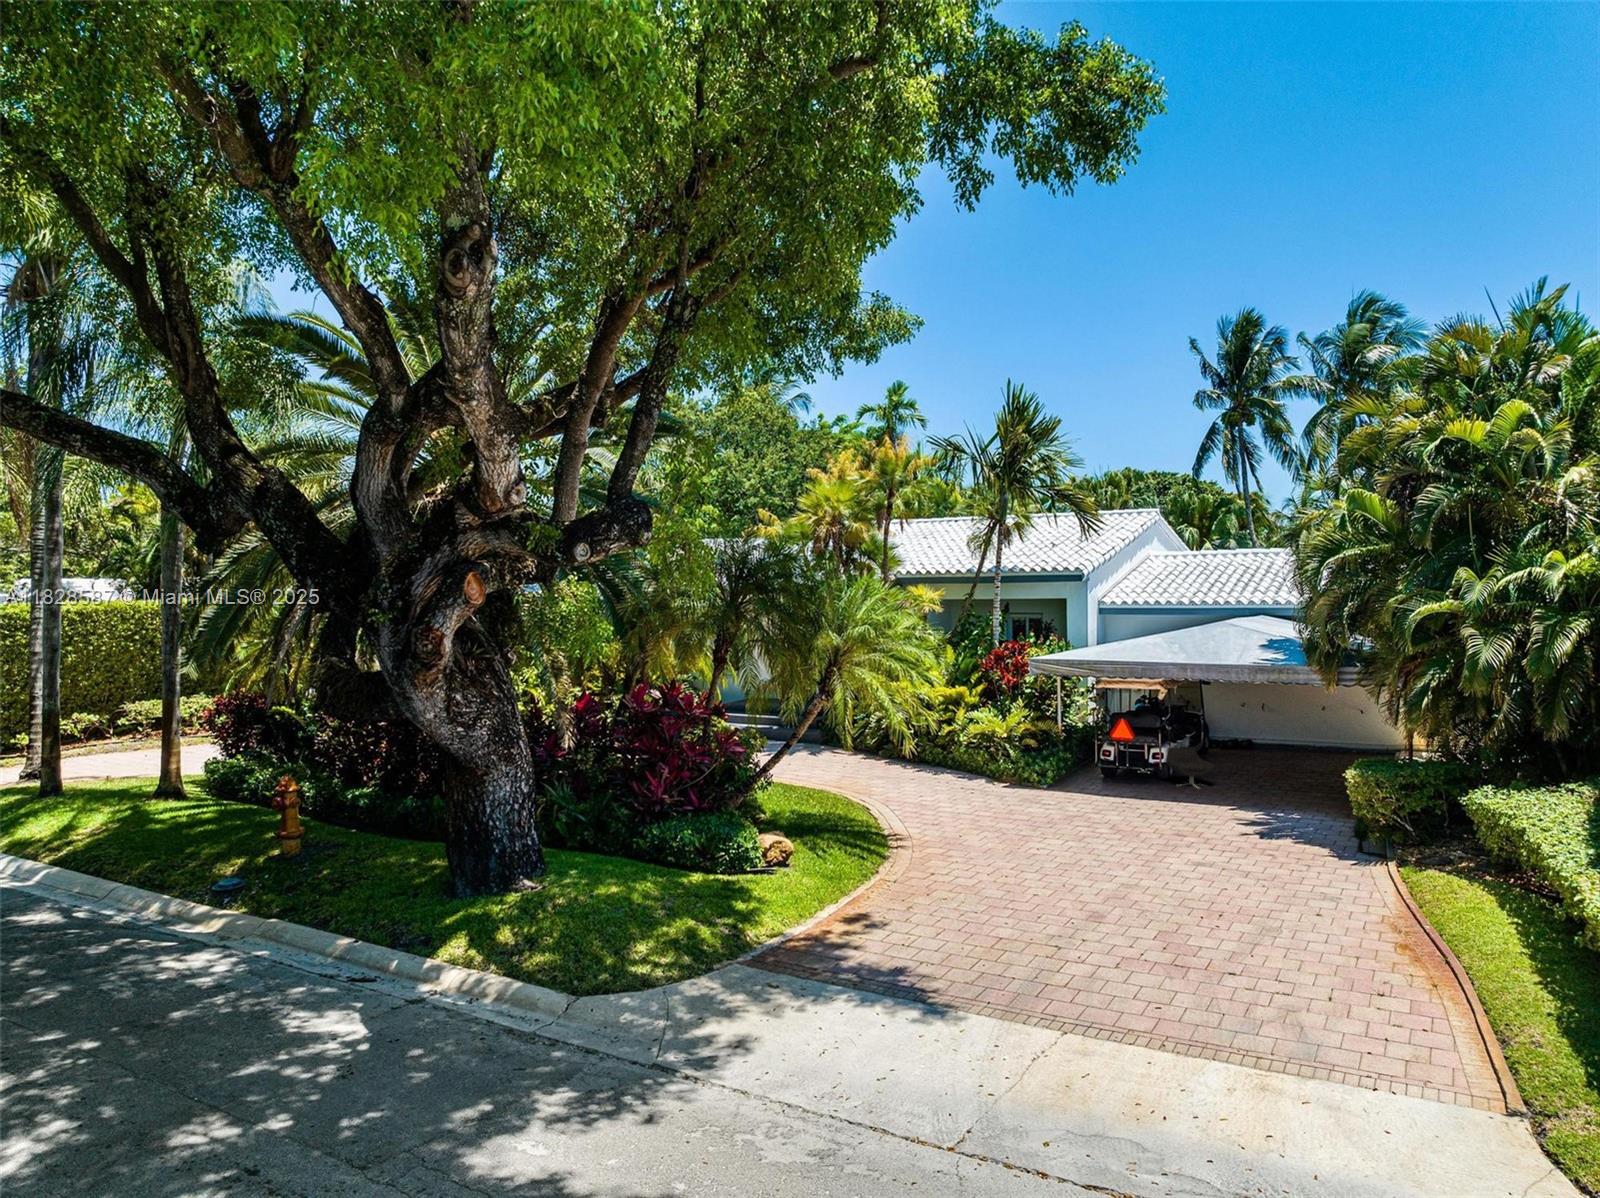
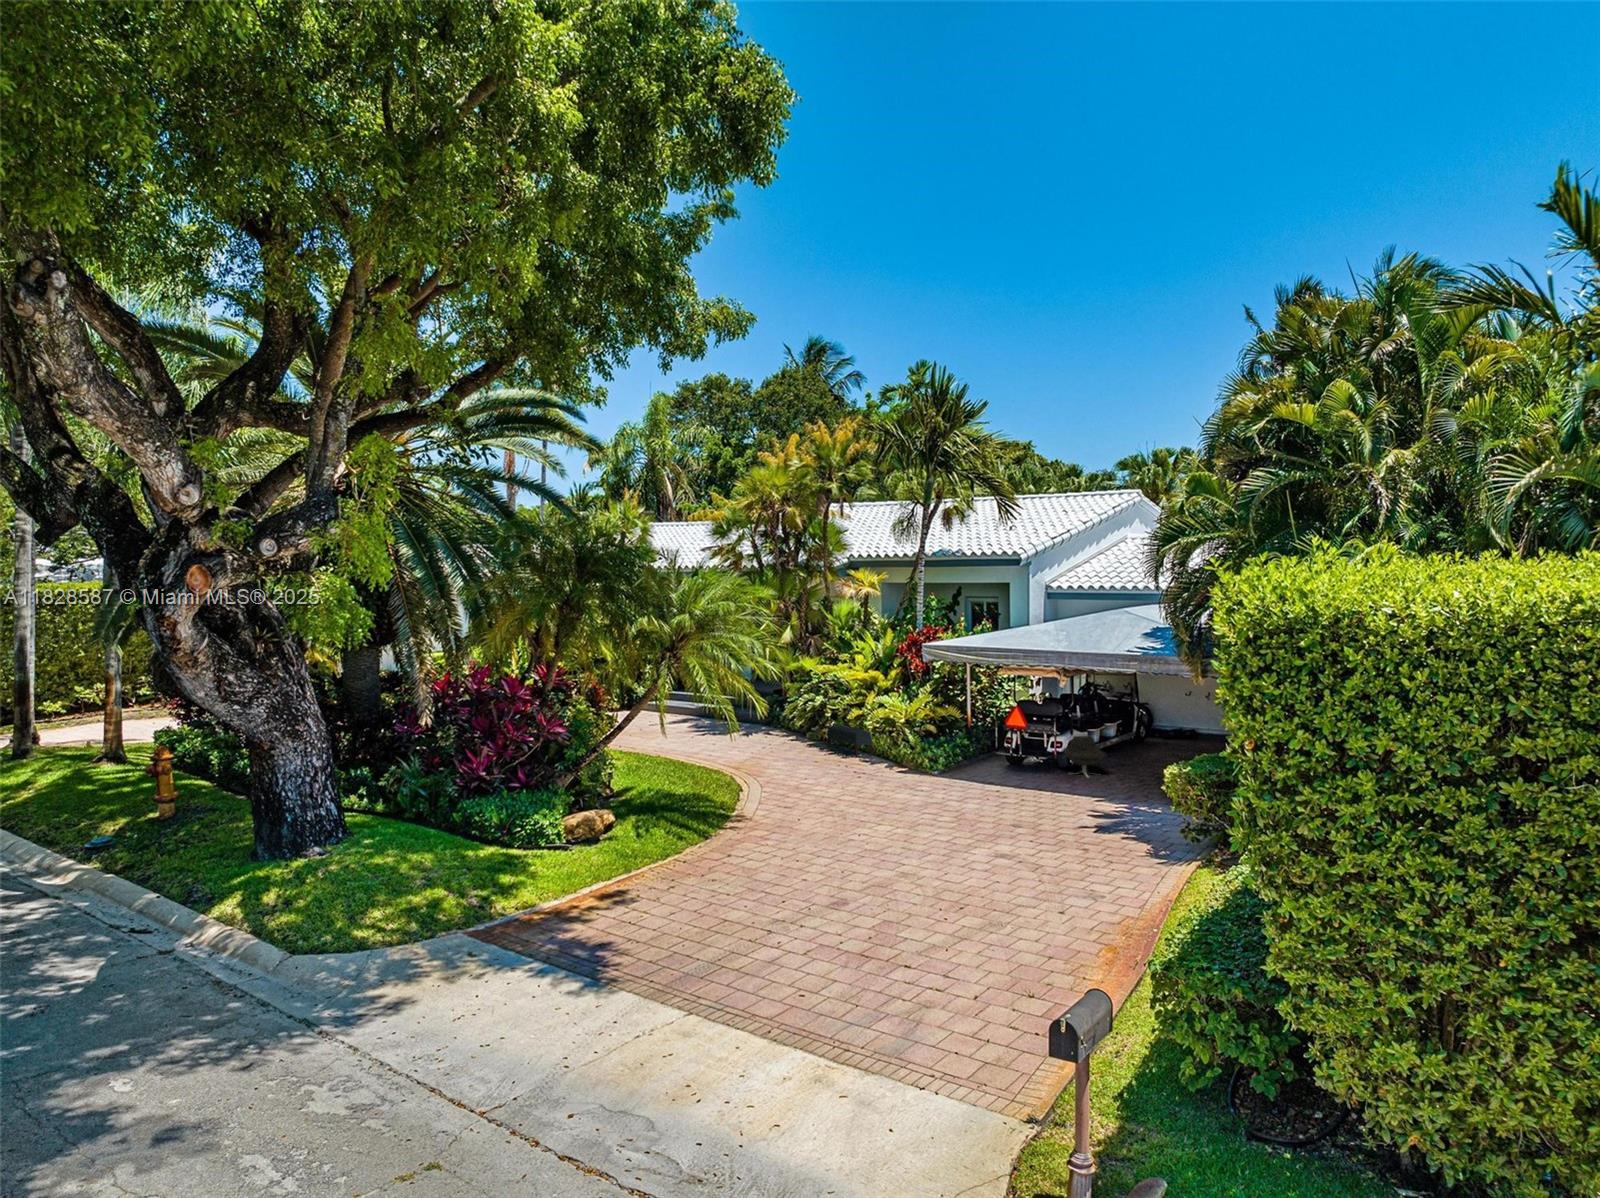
bench: none [916,741,970,774] -> present [827,725,873,757]
decorative plant: present [1352,814,1373,852] -> none [1174,807,1196,846]

